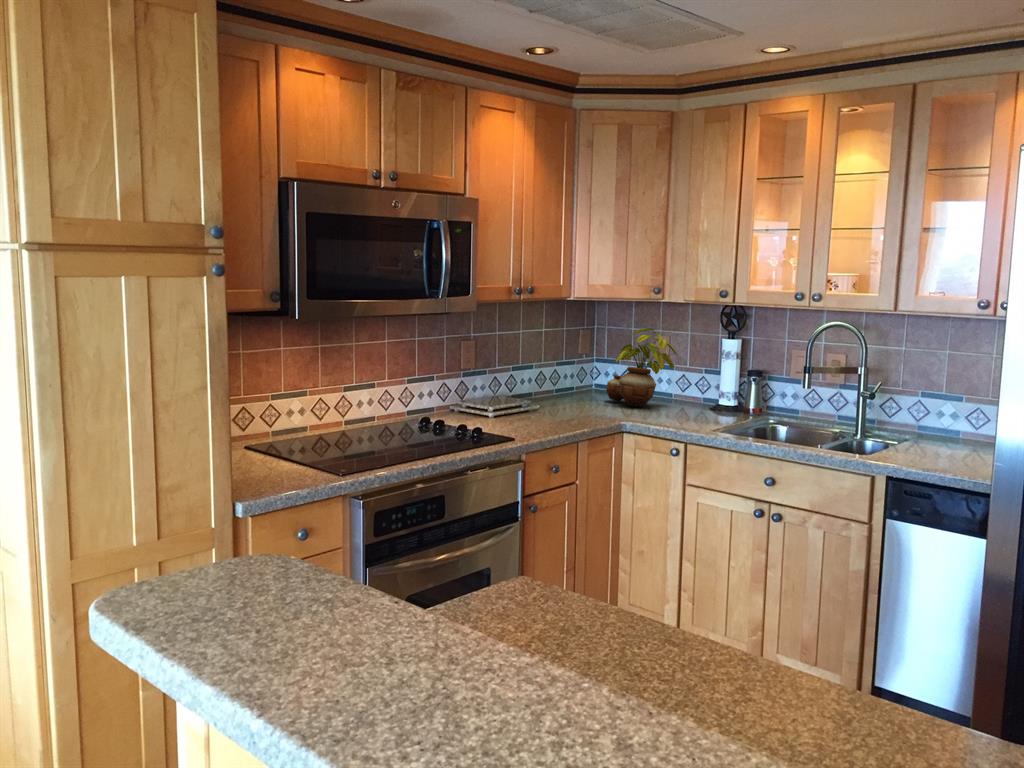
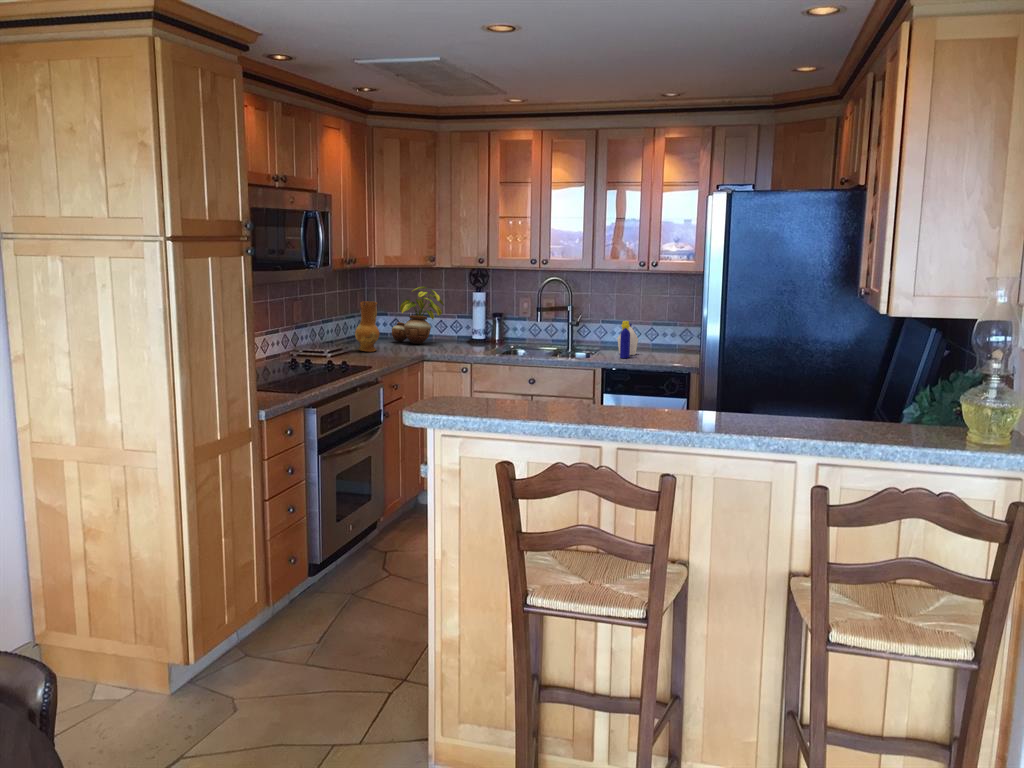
ceramic jug: none [537,345,572,414] -> present [355,301,380,352]
bottle: none [925,398,969,462] -> present [617,321,638,358]

